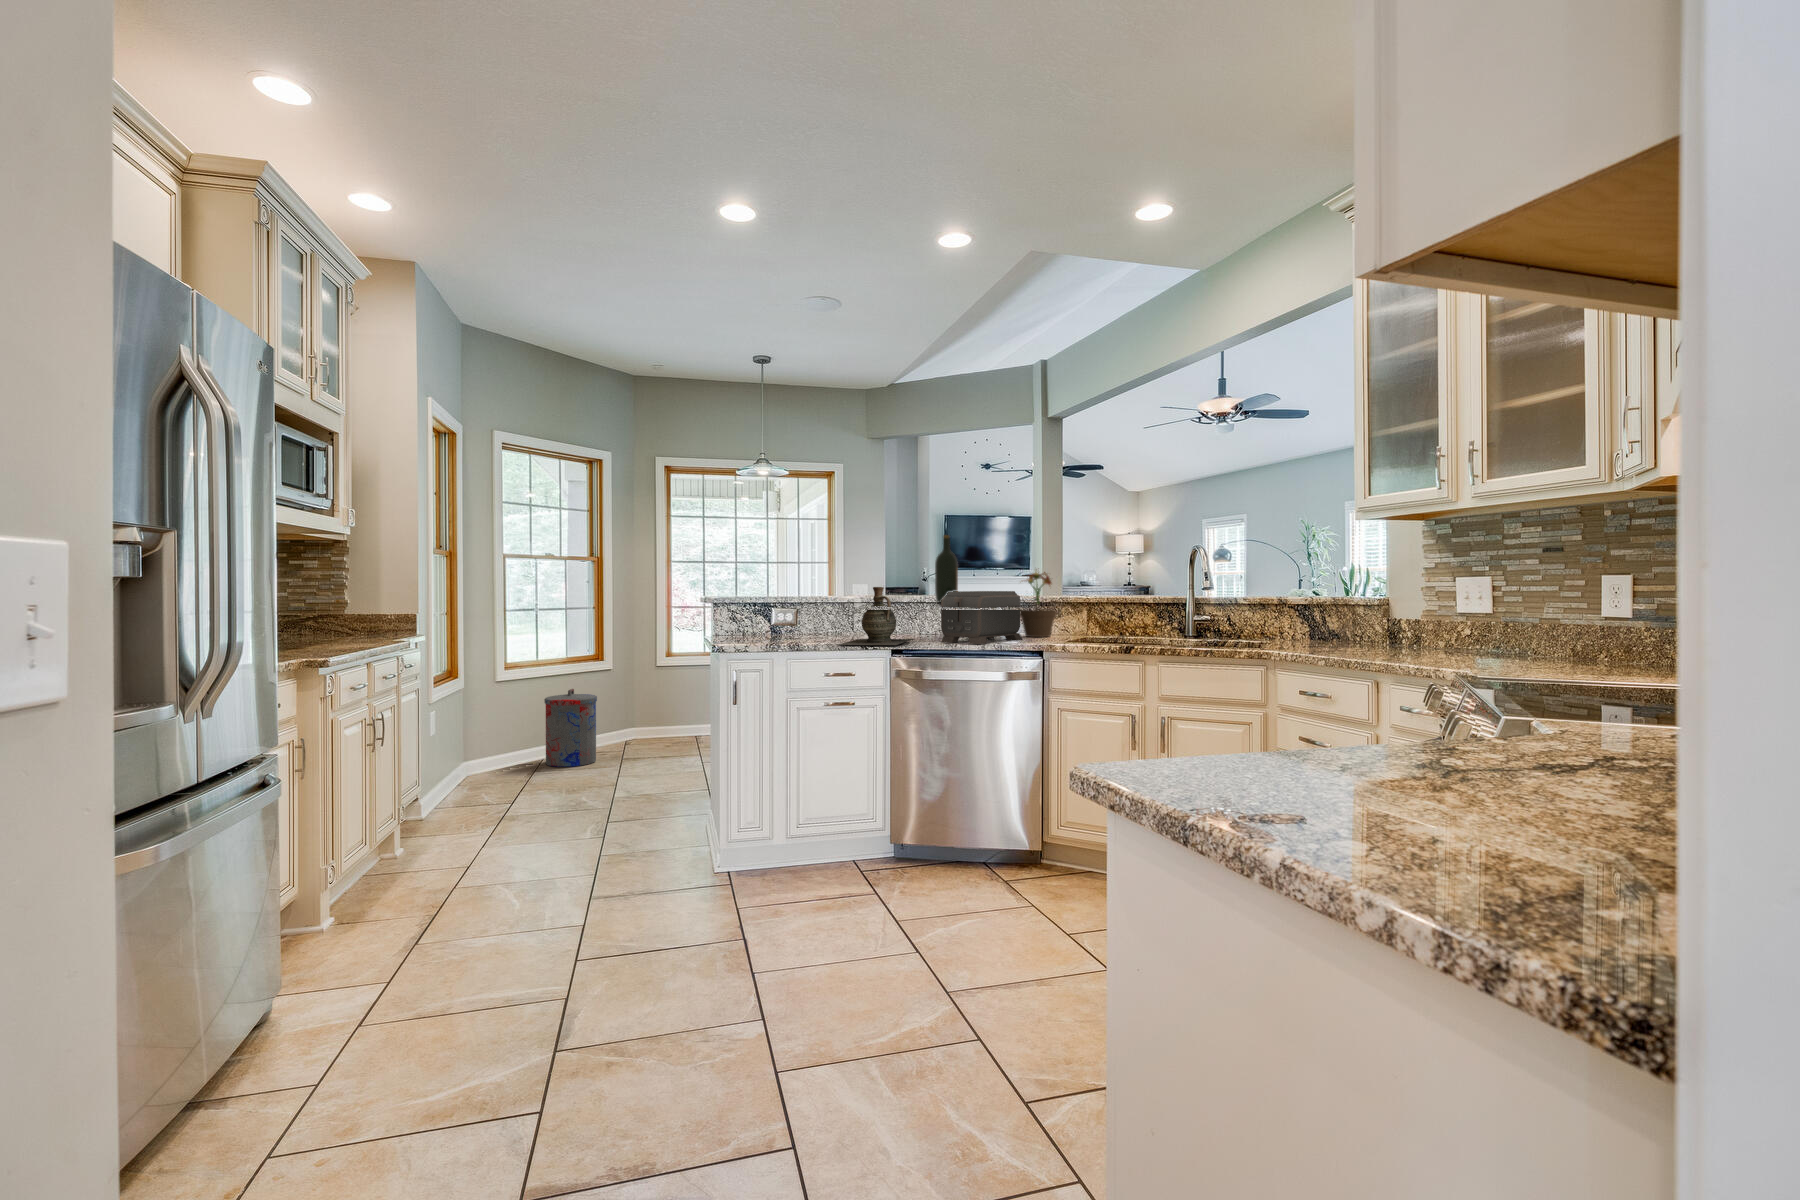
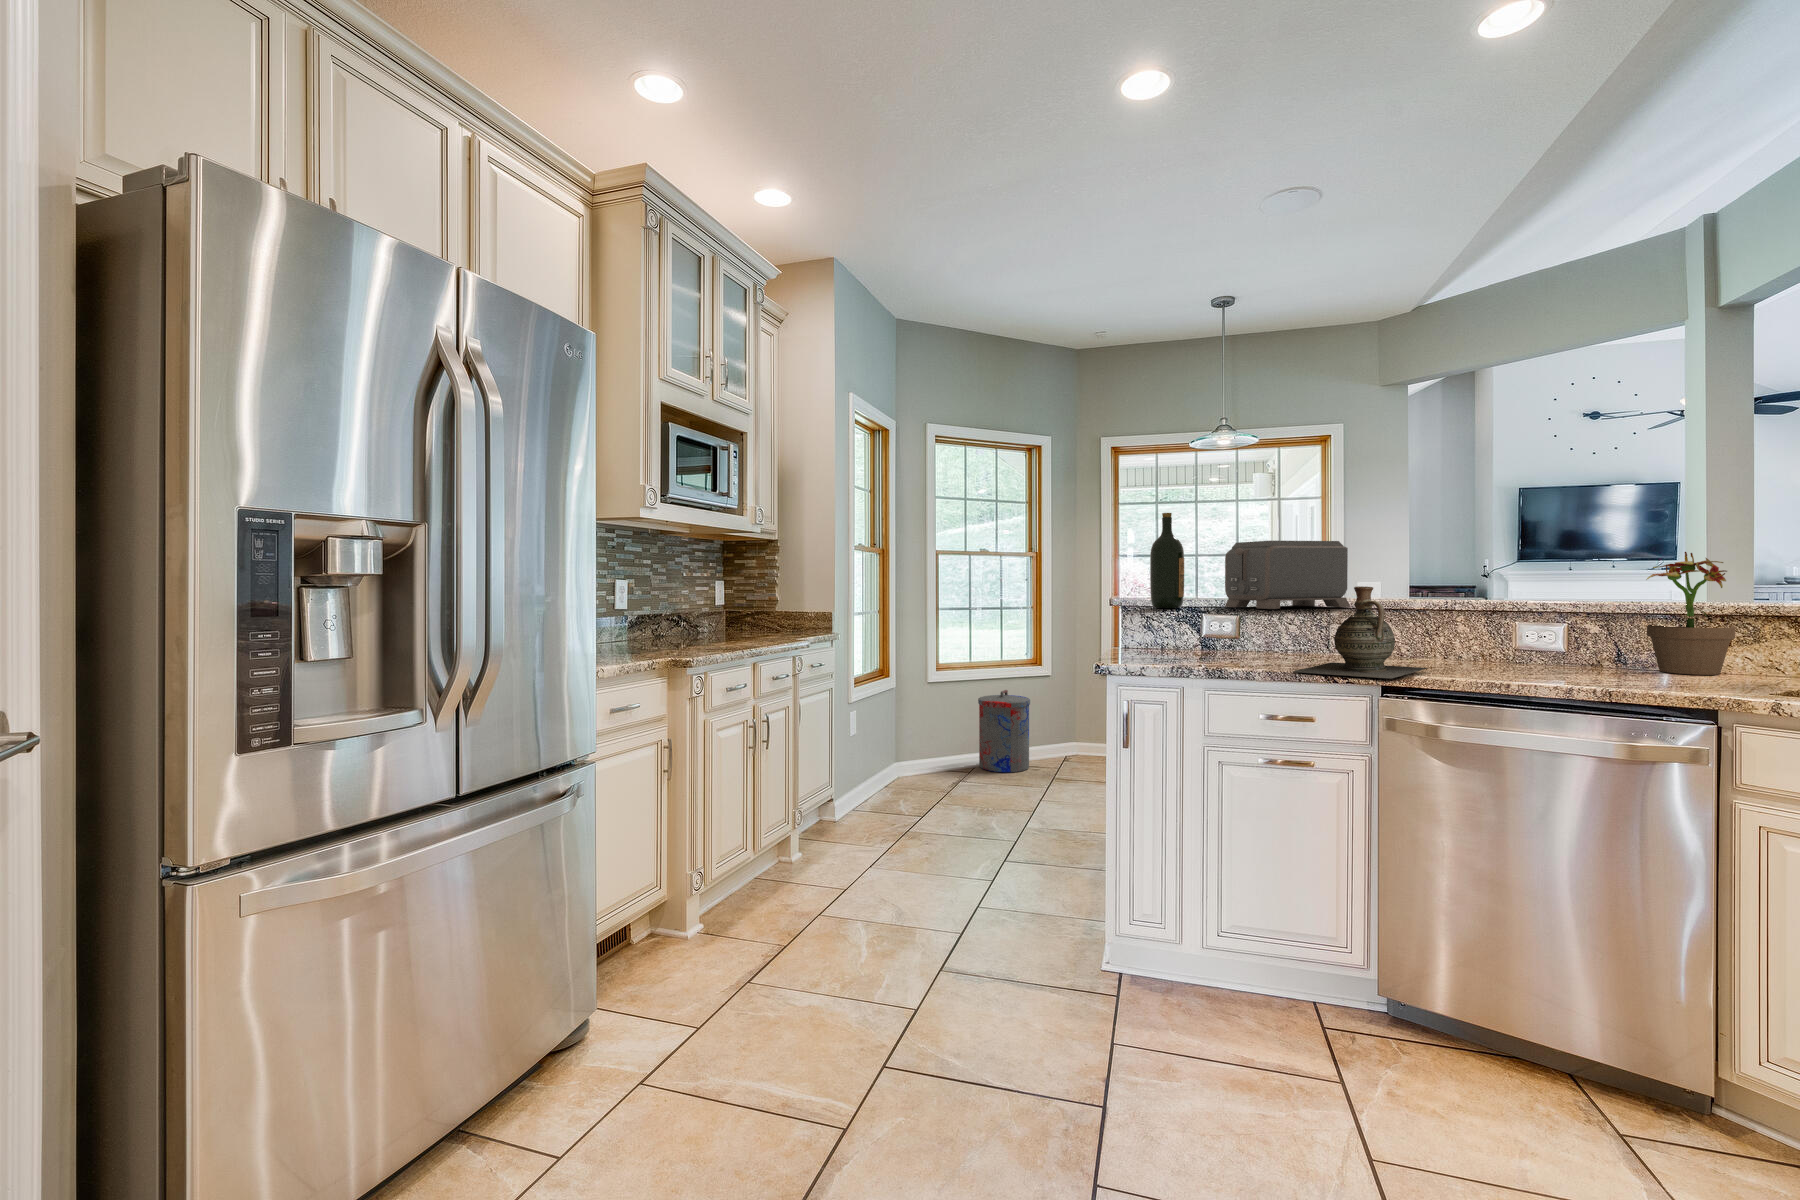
wine bottle: present [935,535,958,603] -> present [1150,513,1184,608]
toaster: present [941,591,1022,644] -> present [1225,541,1351,609]

